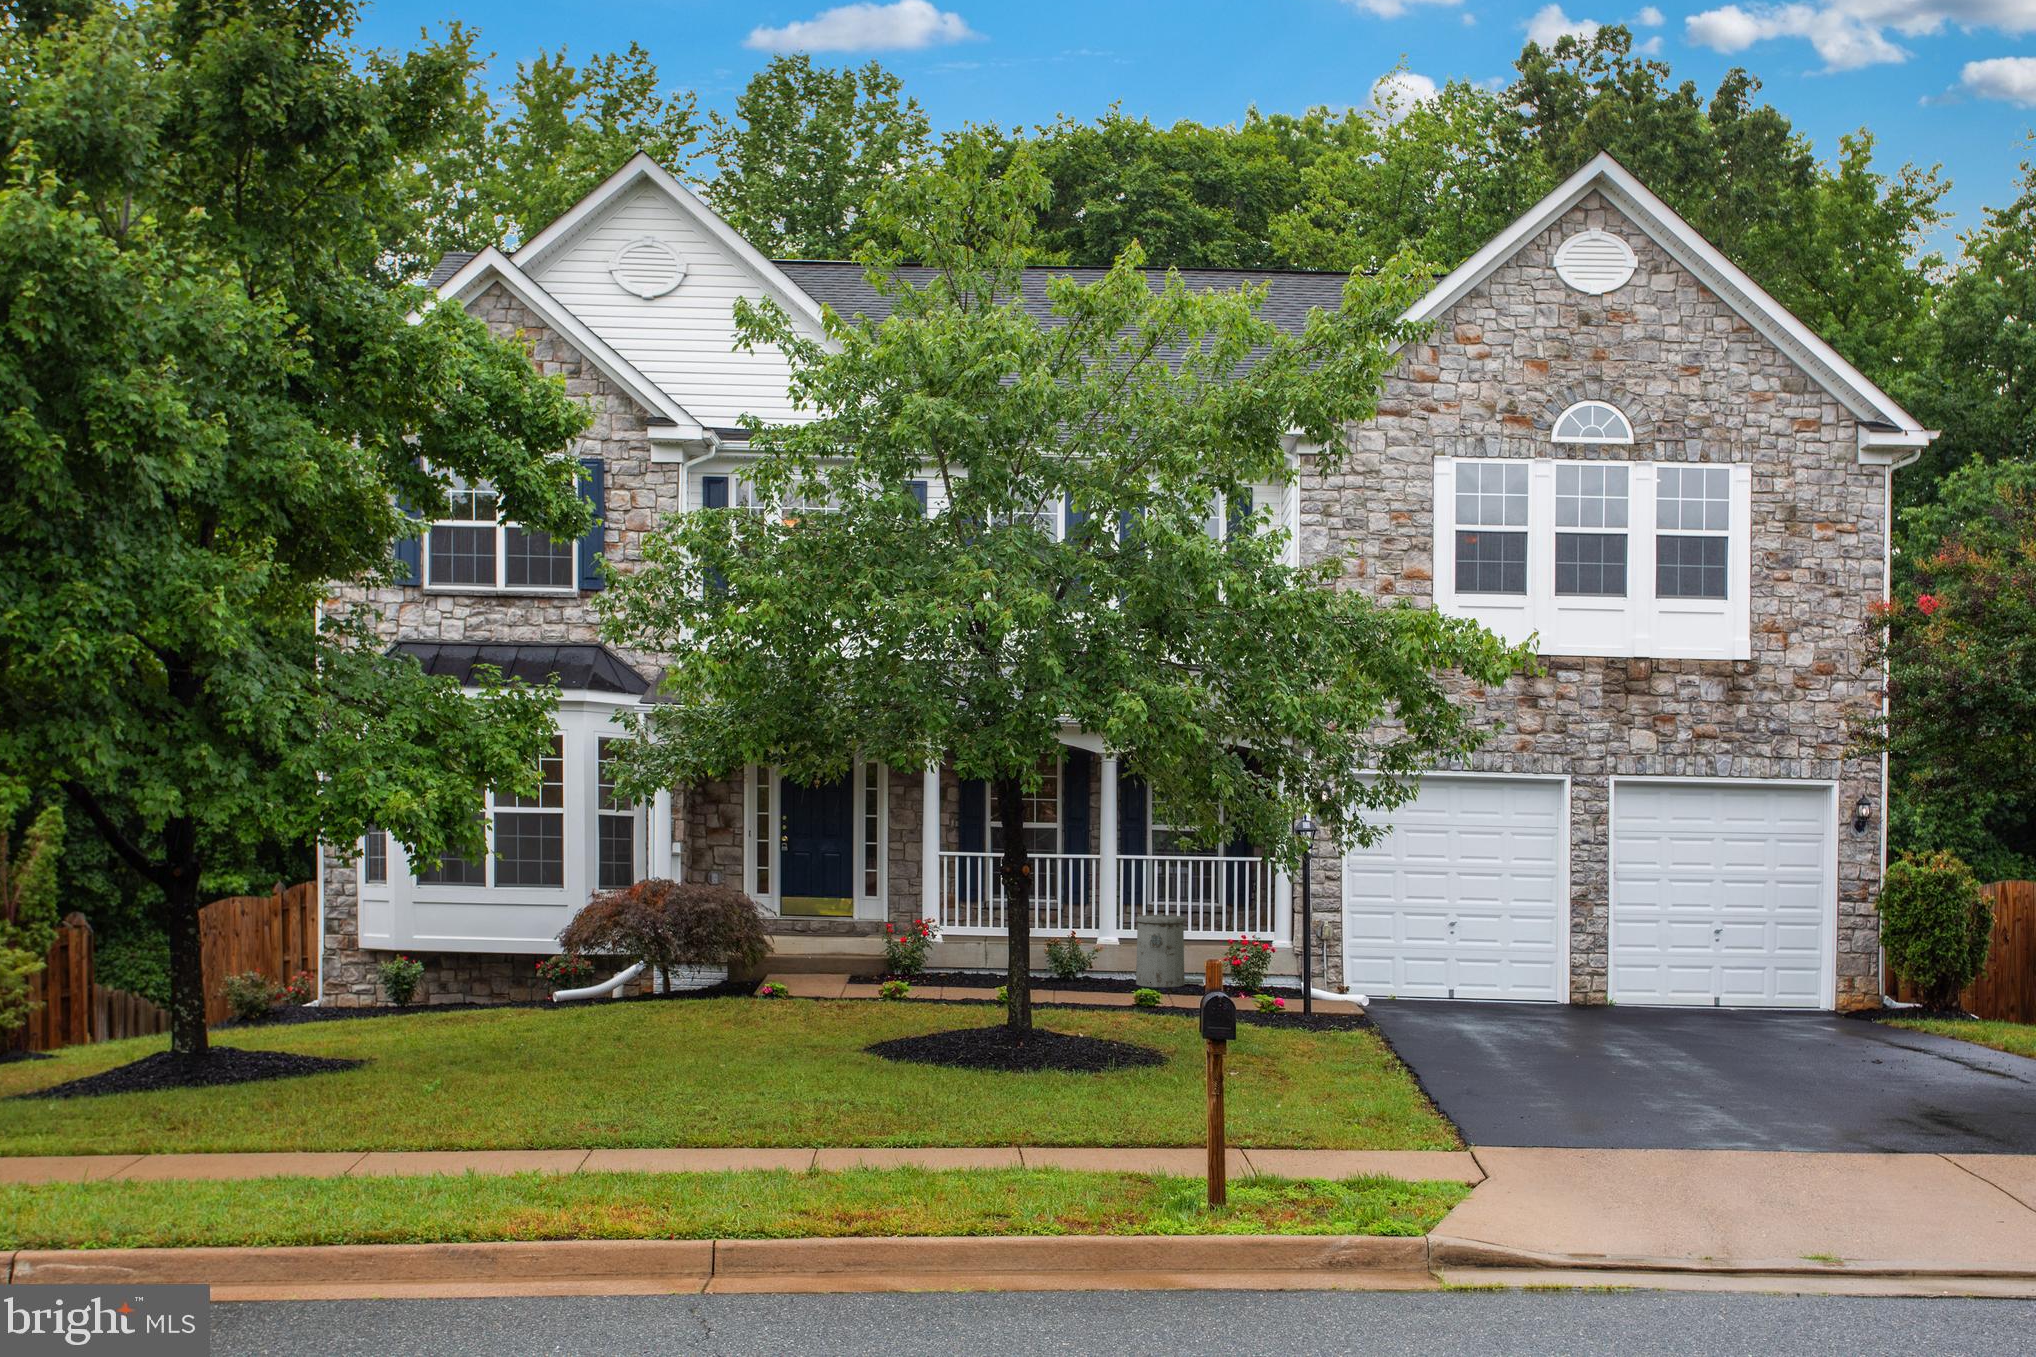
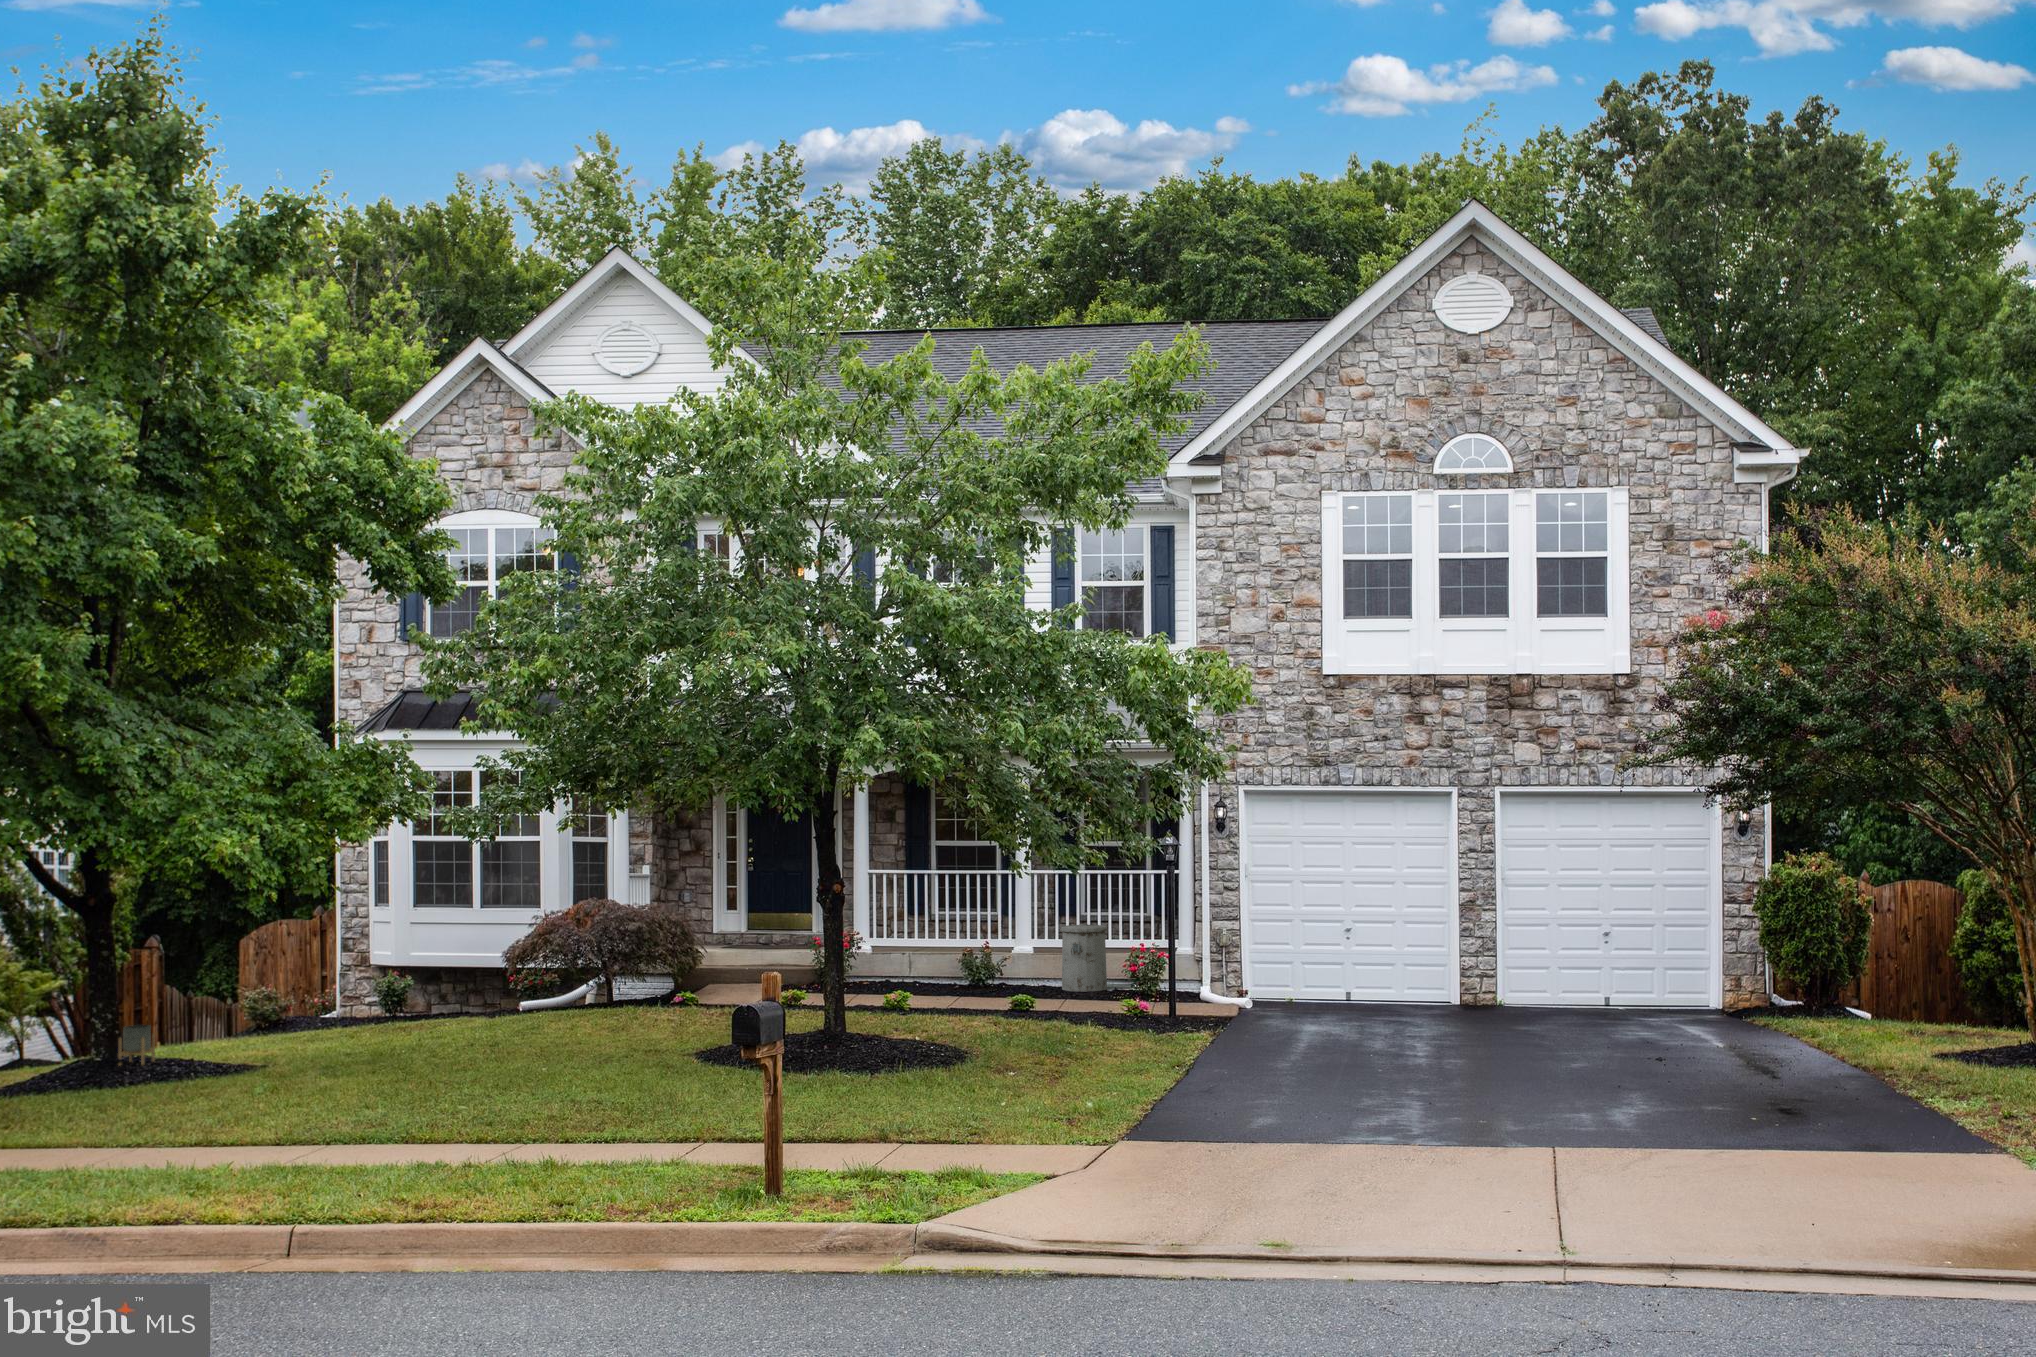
planter: none [120,1025,164,1075] -> present [118,1025,155,1065]

